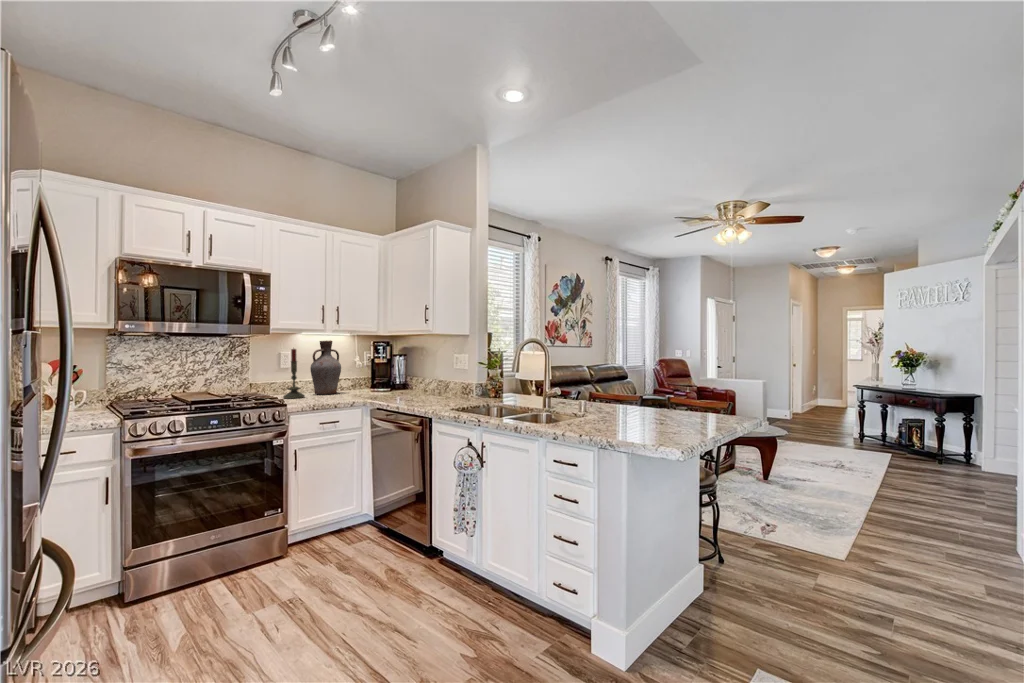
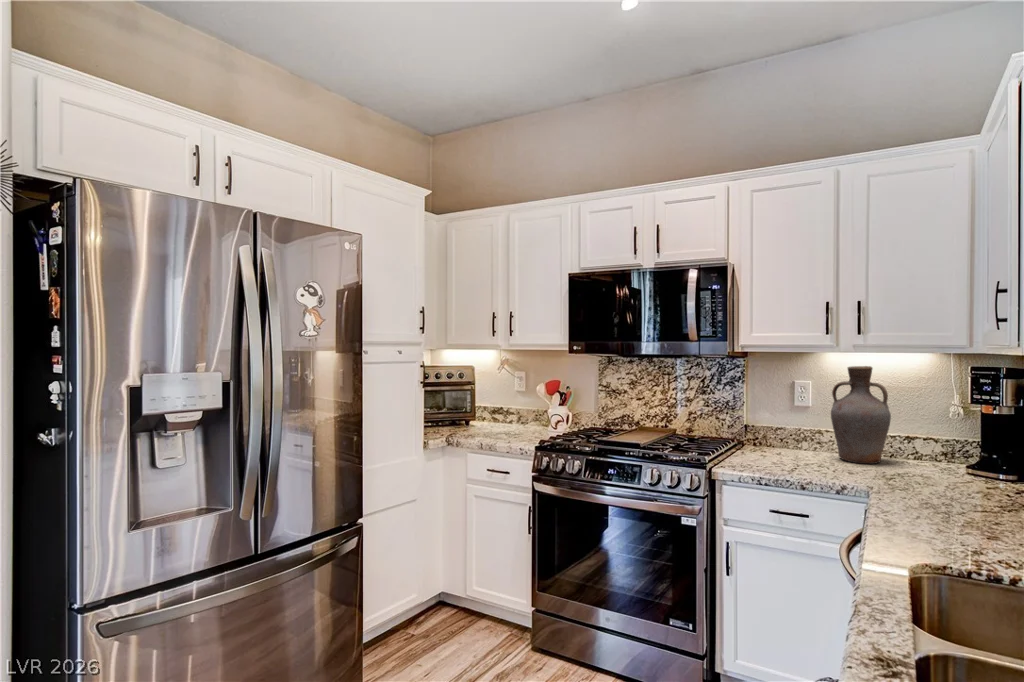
candle: present [283,349,305,399] -> none [768,377,802,461]

